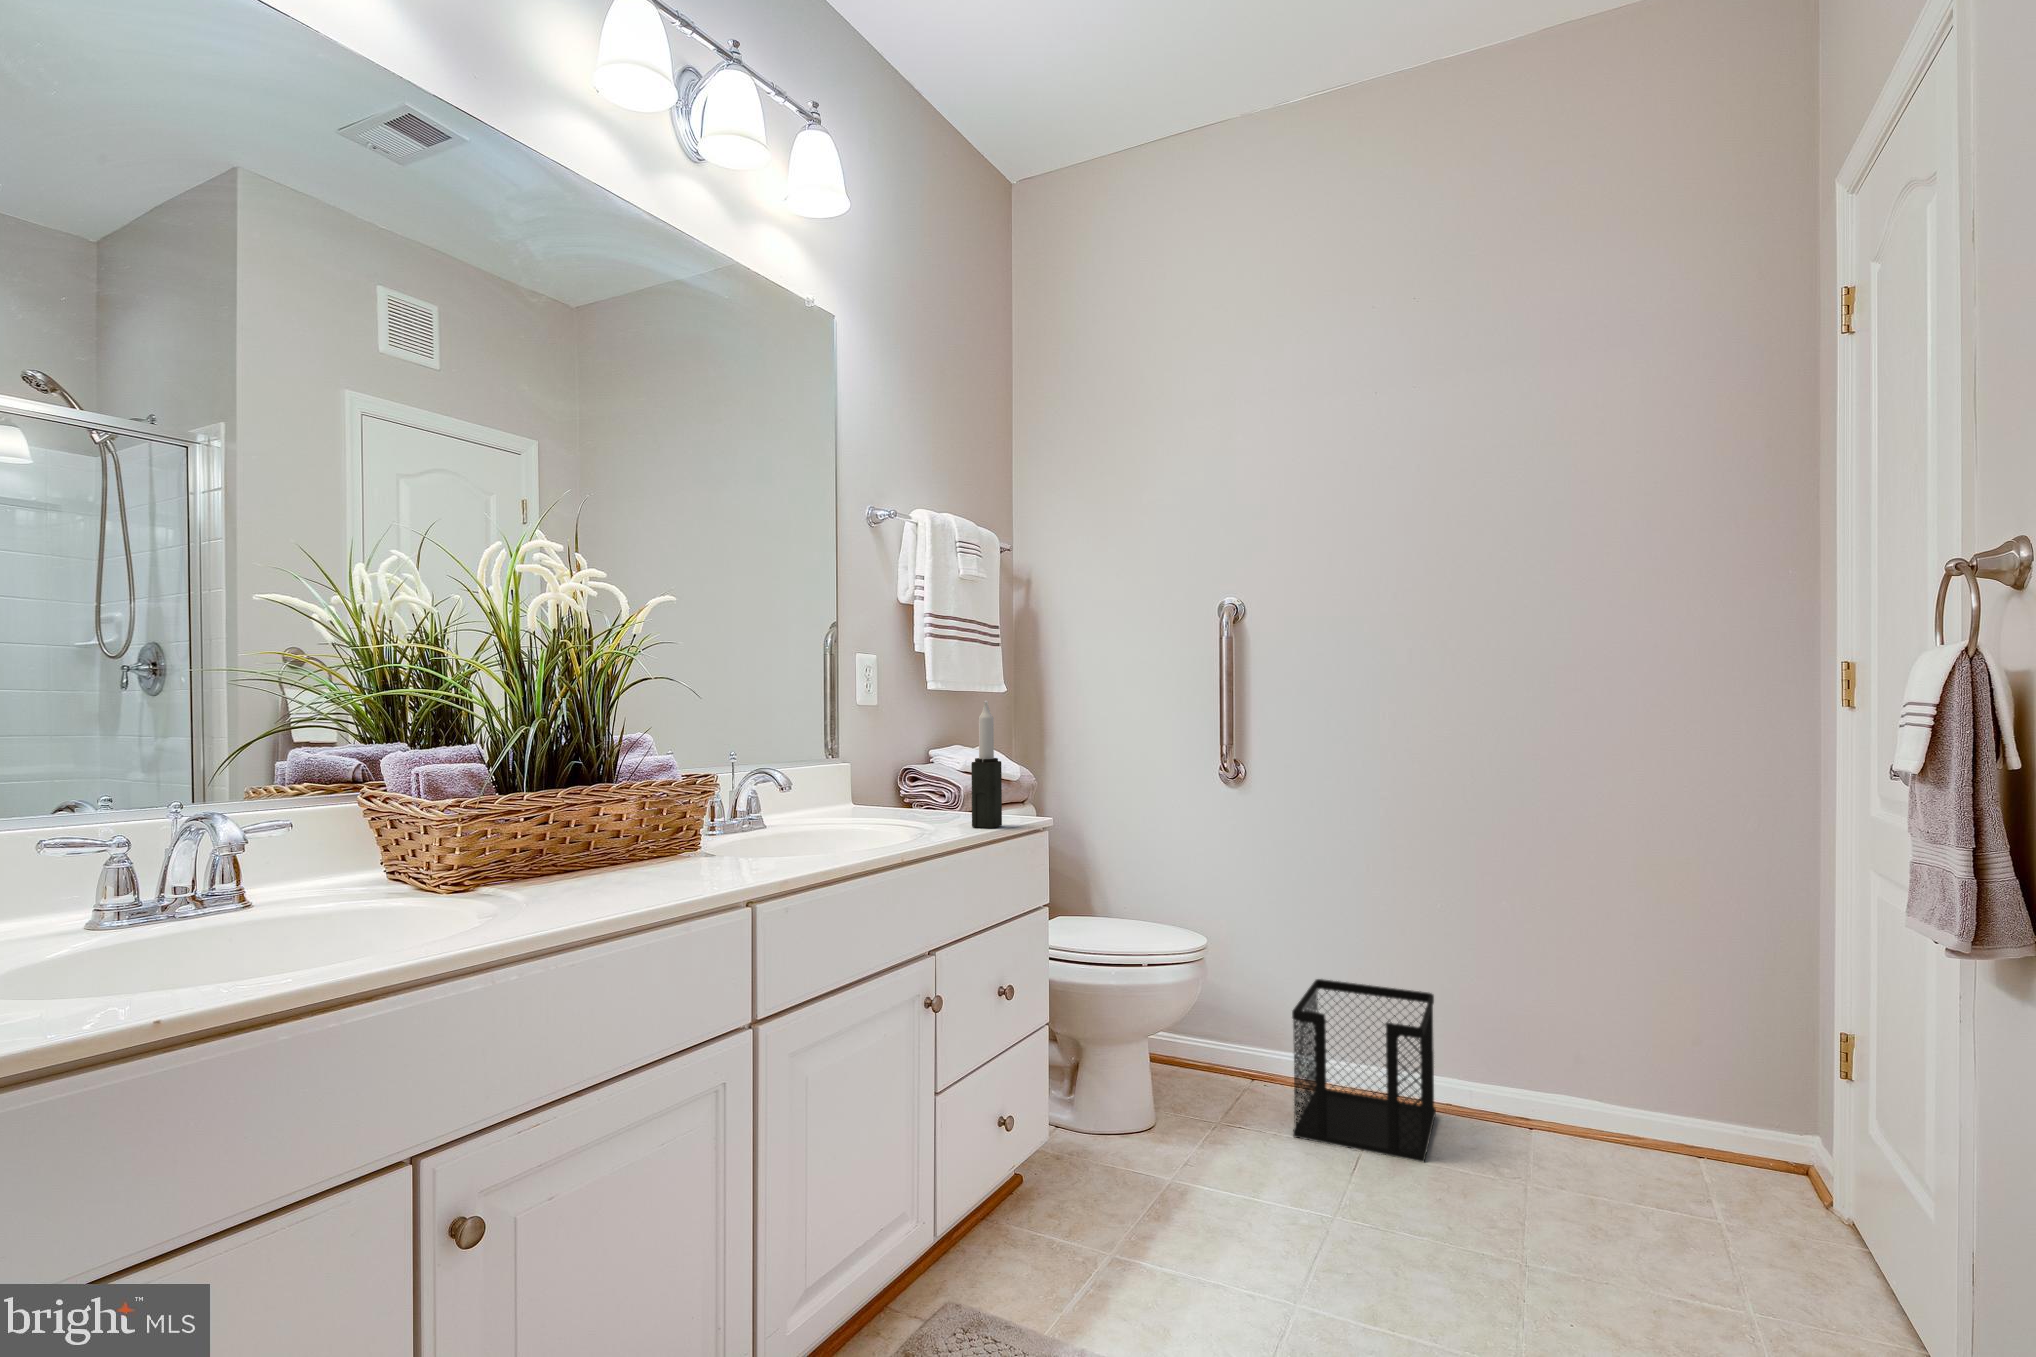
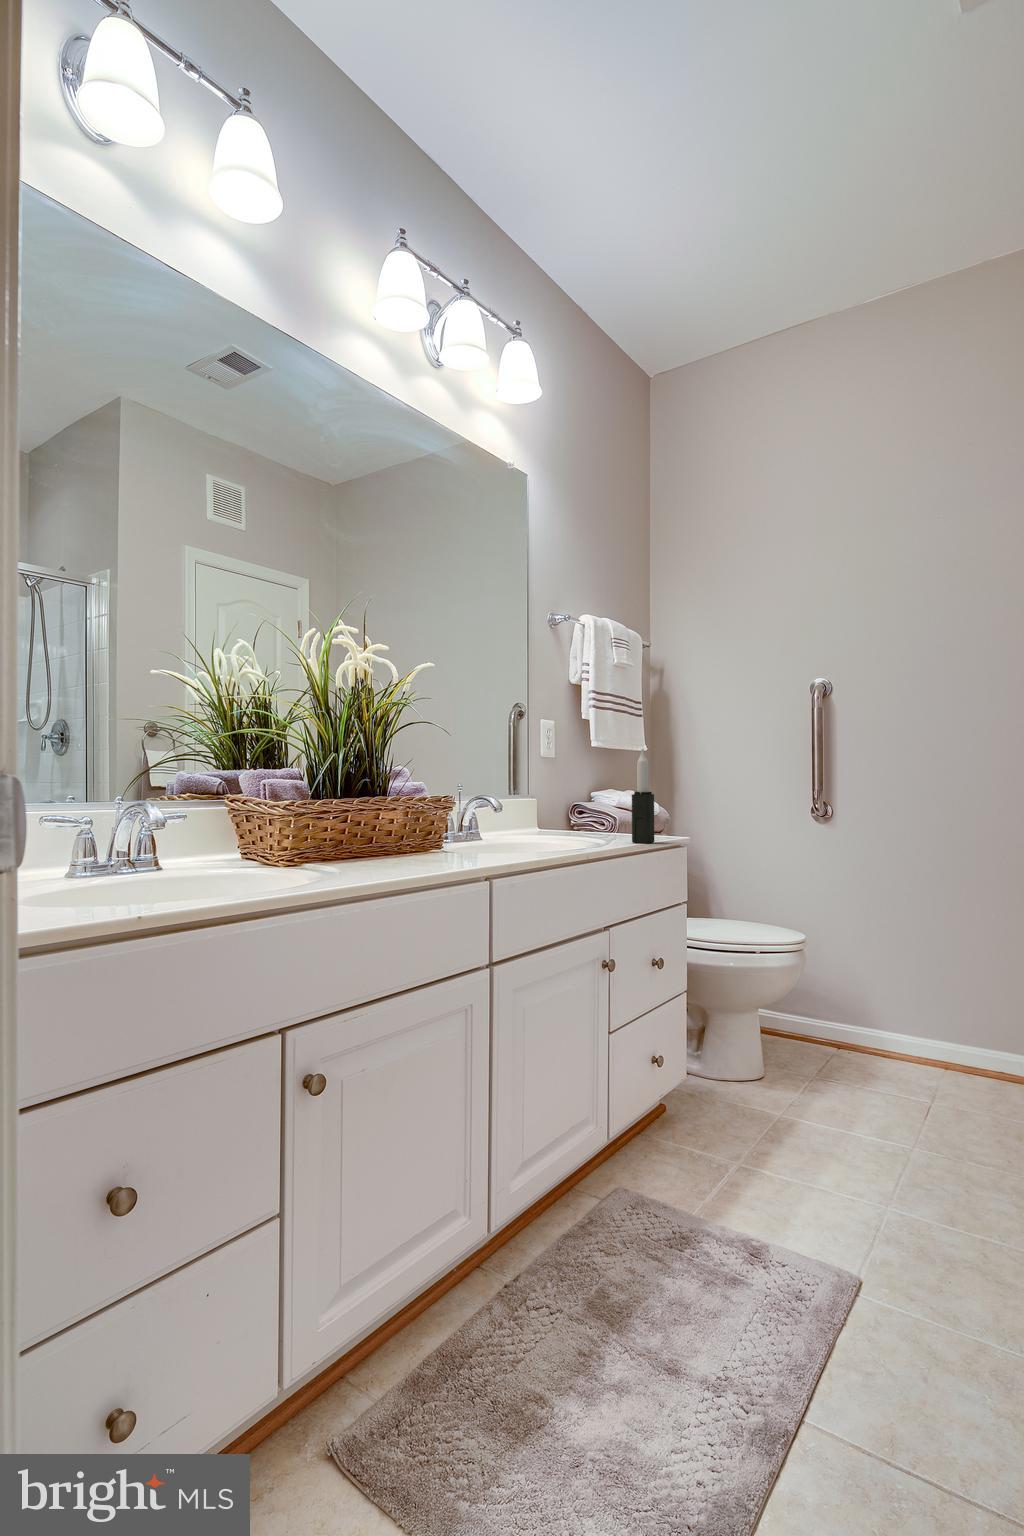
wastebasket: present [1292,979,1436,1162] -> none [878,974,998,1120]

